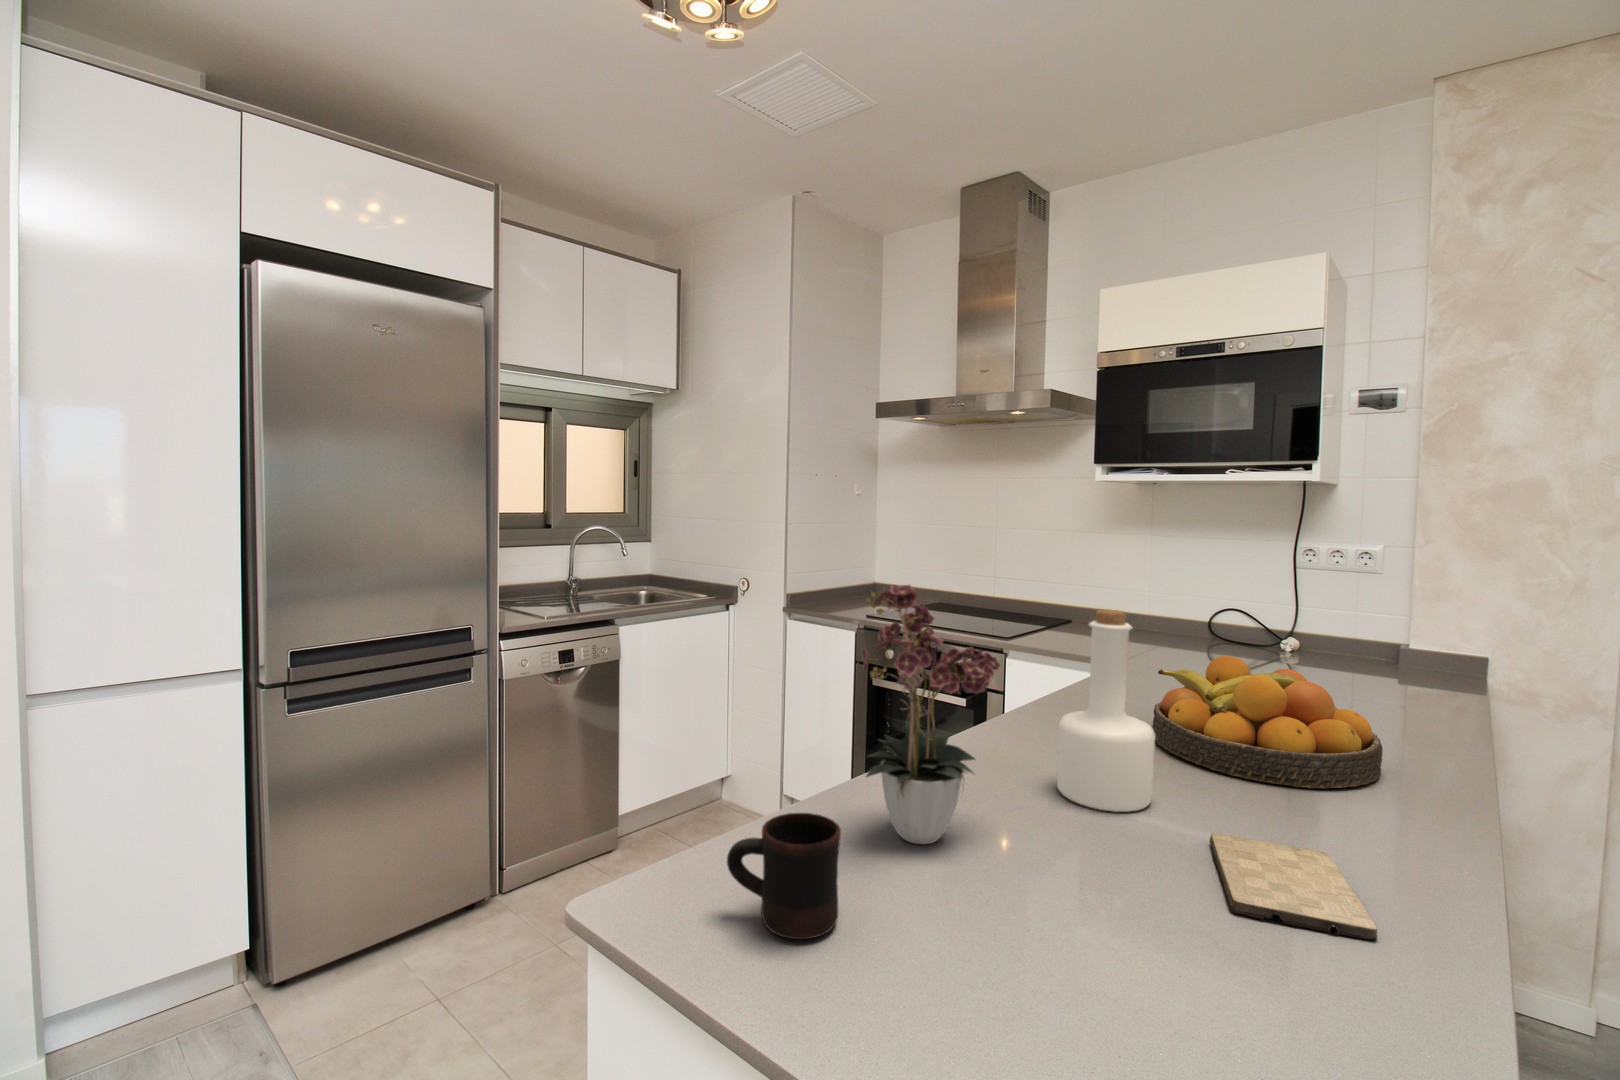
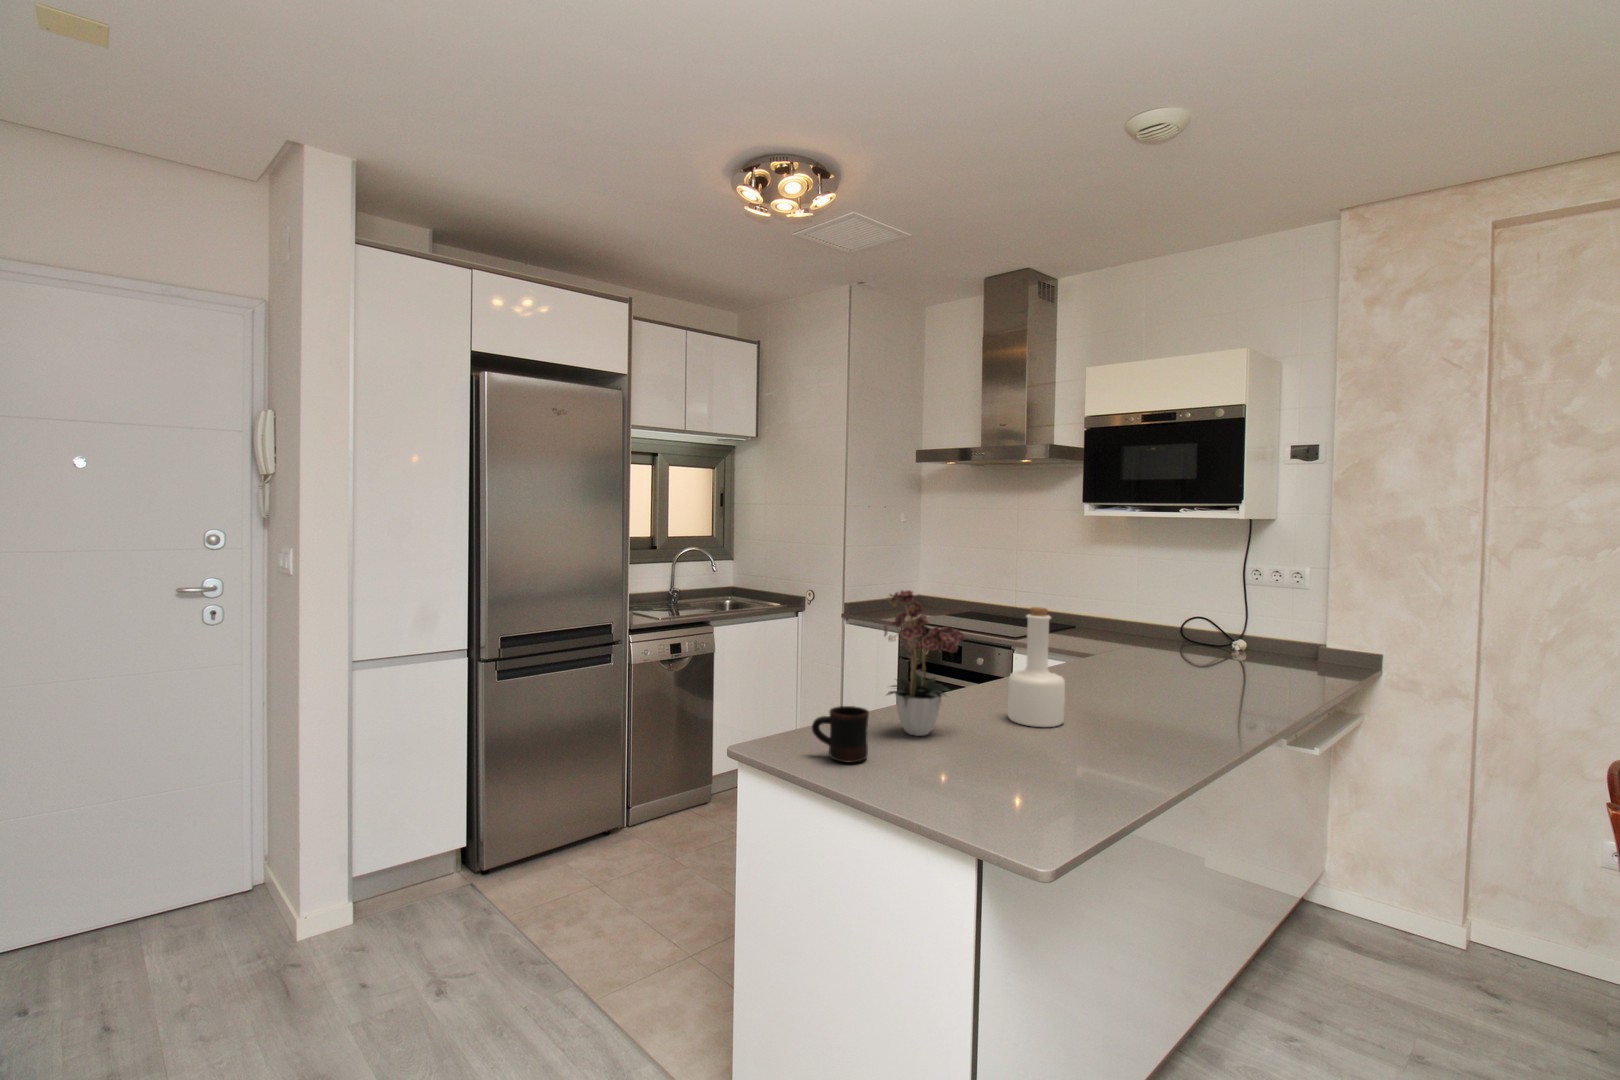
fruit bowl: present [1152,656,1382,789] -> none [1086,642,1228,721]
cutting board: present [1210,833,1377,940] -> none [1075,734,1148,773]

